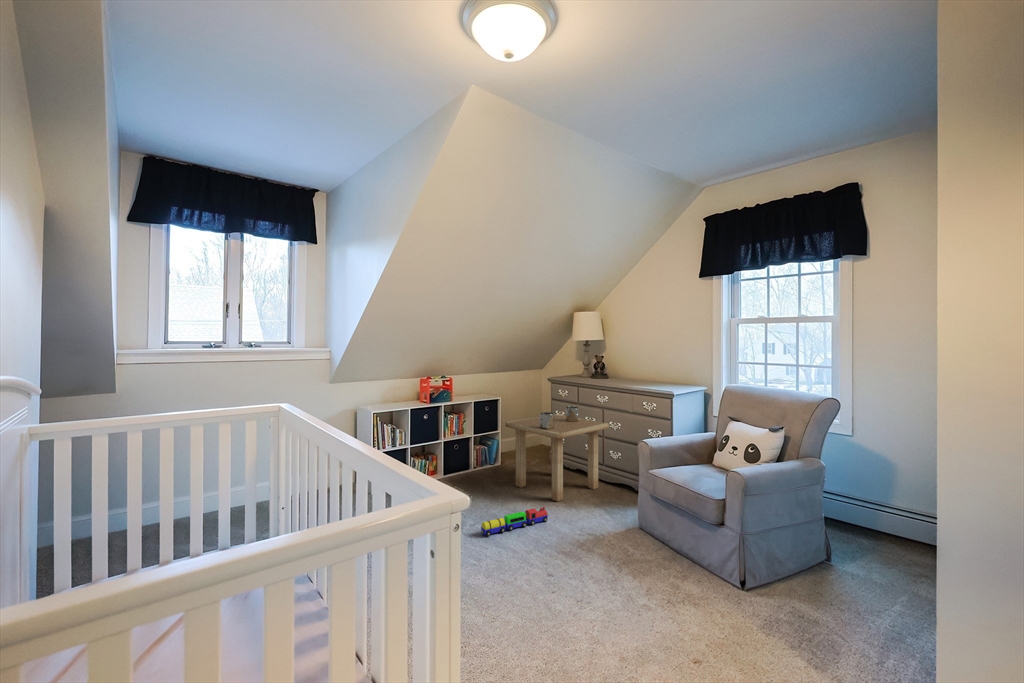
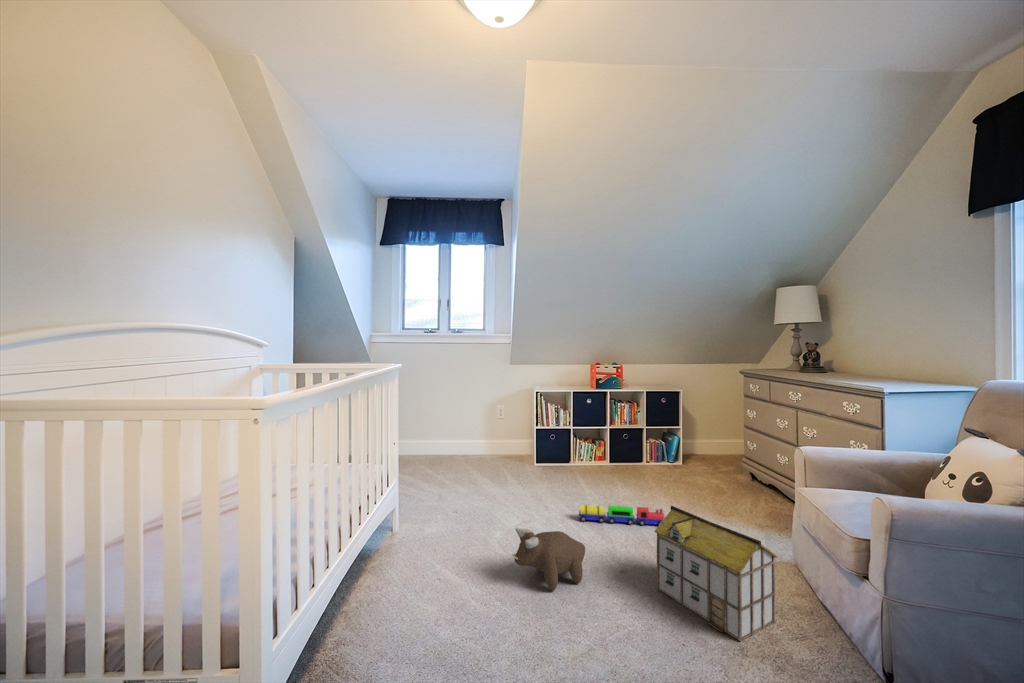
side table: present [505,406,609,501] -> none [659,402,795,512]
toy house: none [591,502,666,582] -> present [654,506,777,641]
plush toy: none [495,549,547,602] -> present [512,528,585,591]

